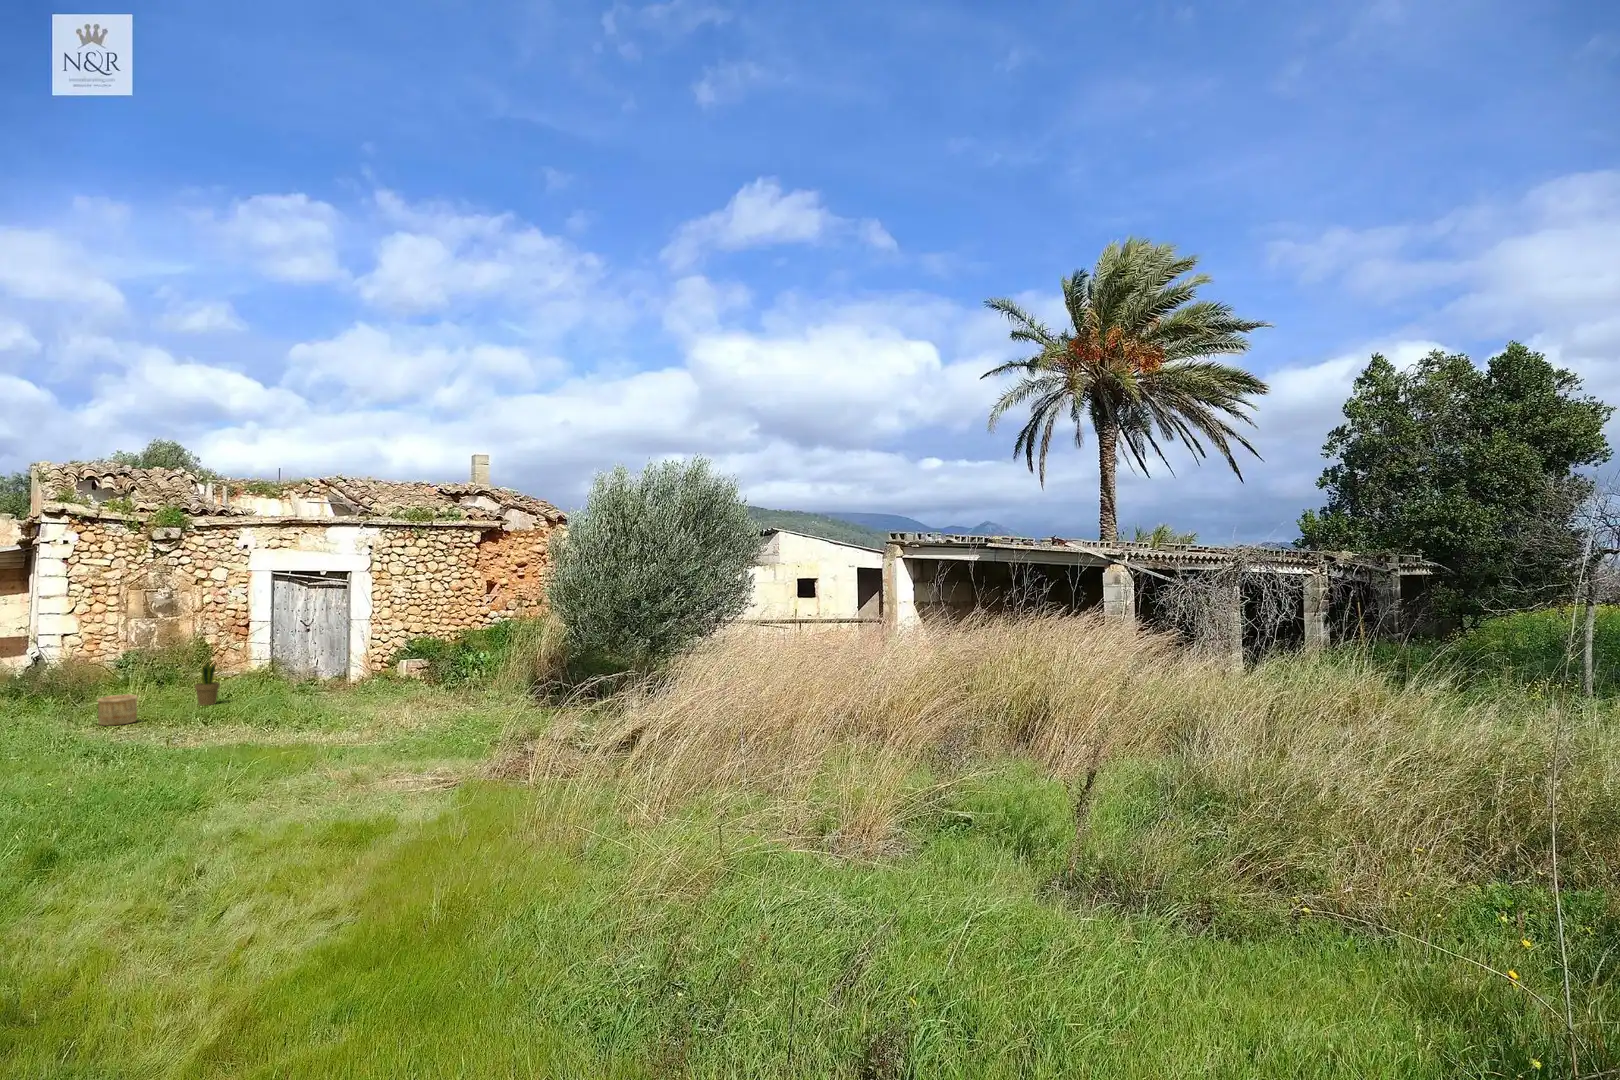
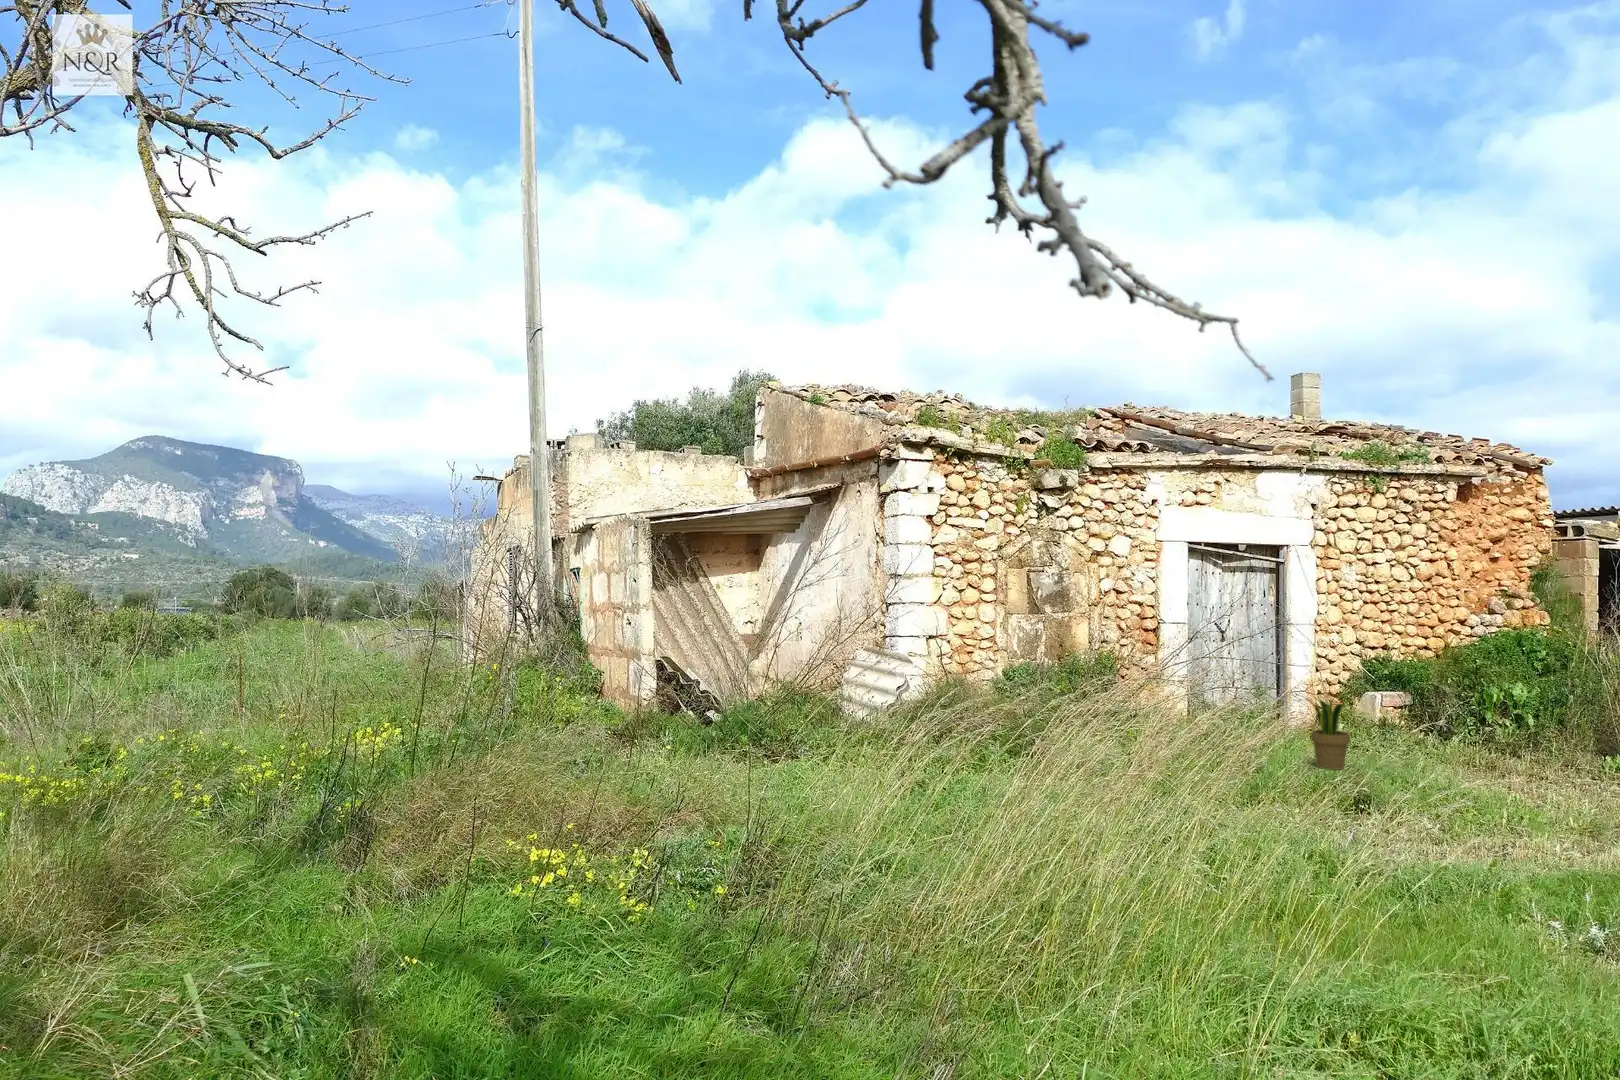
wooden bucket: present [97,694,138,725] -> none [1332,756,1397,813]

